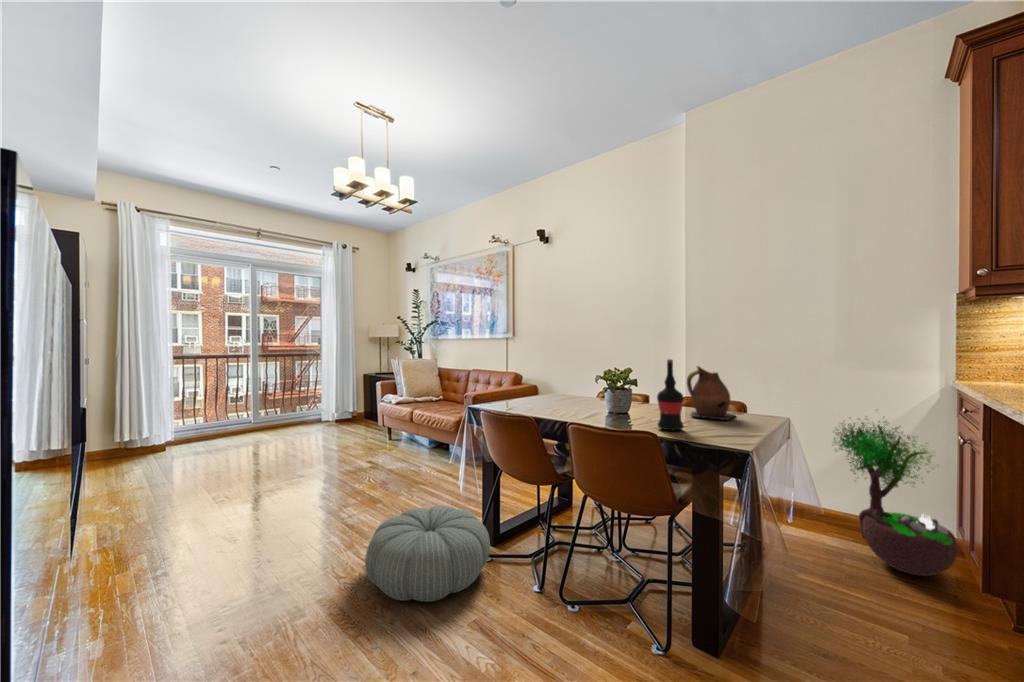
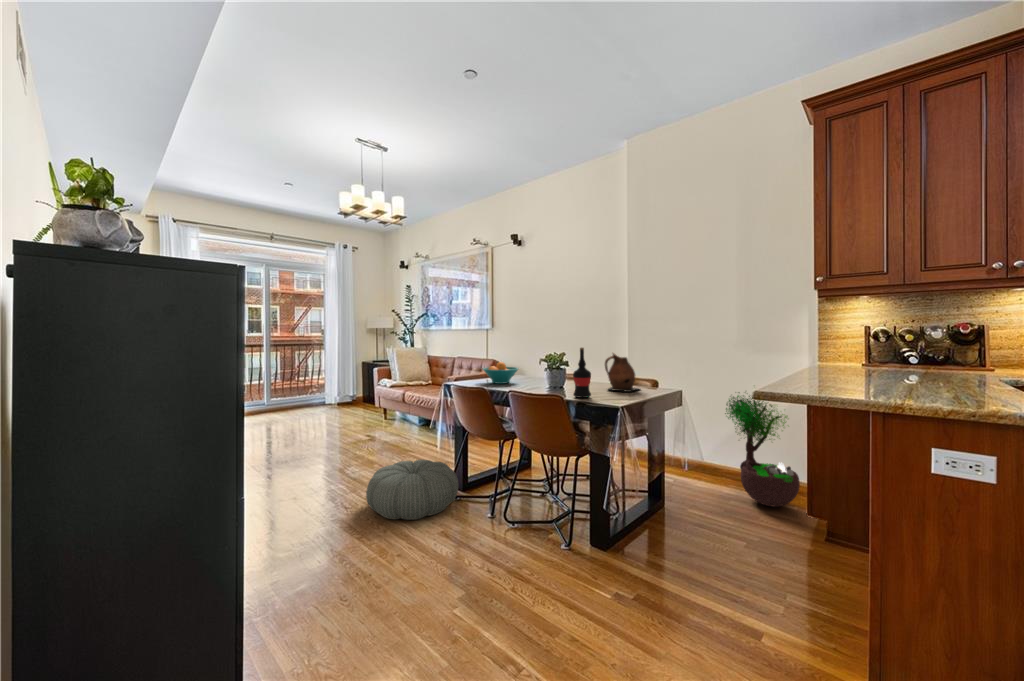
fruit bowl: none [516,377,562,405] -> present [483,362,518,384]

